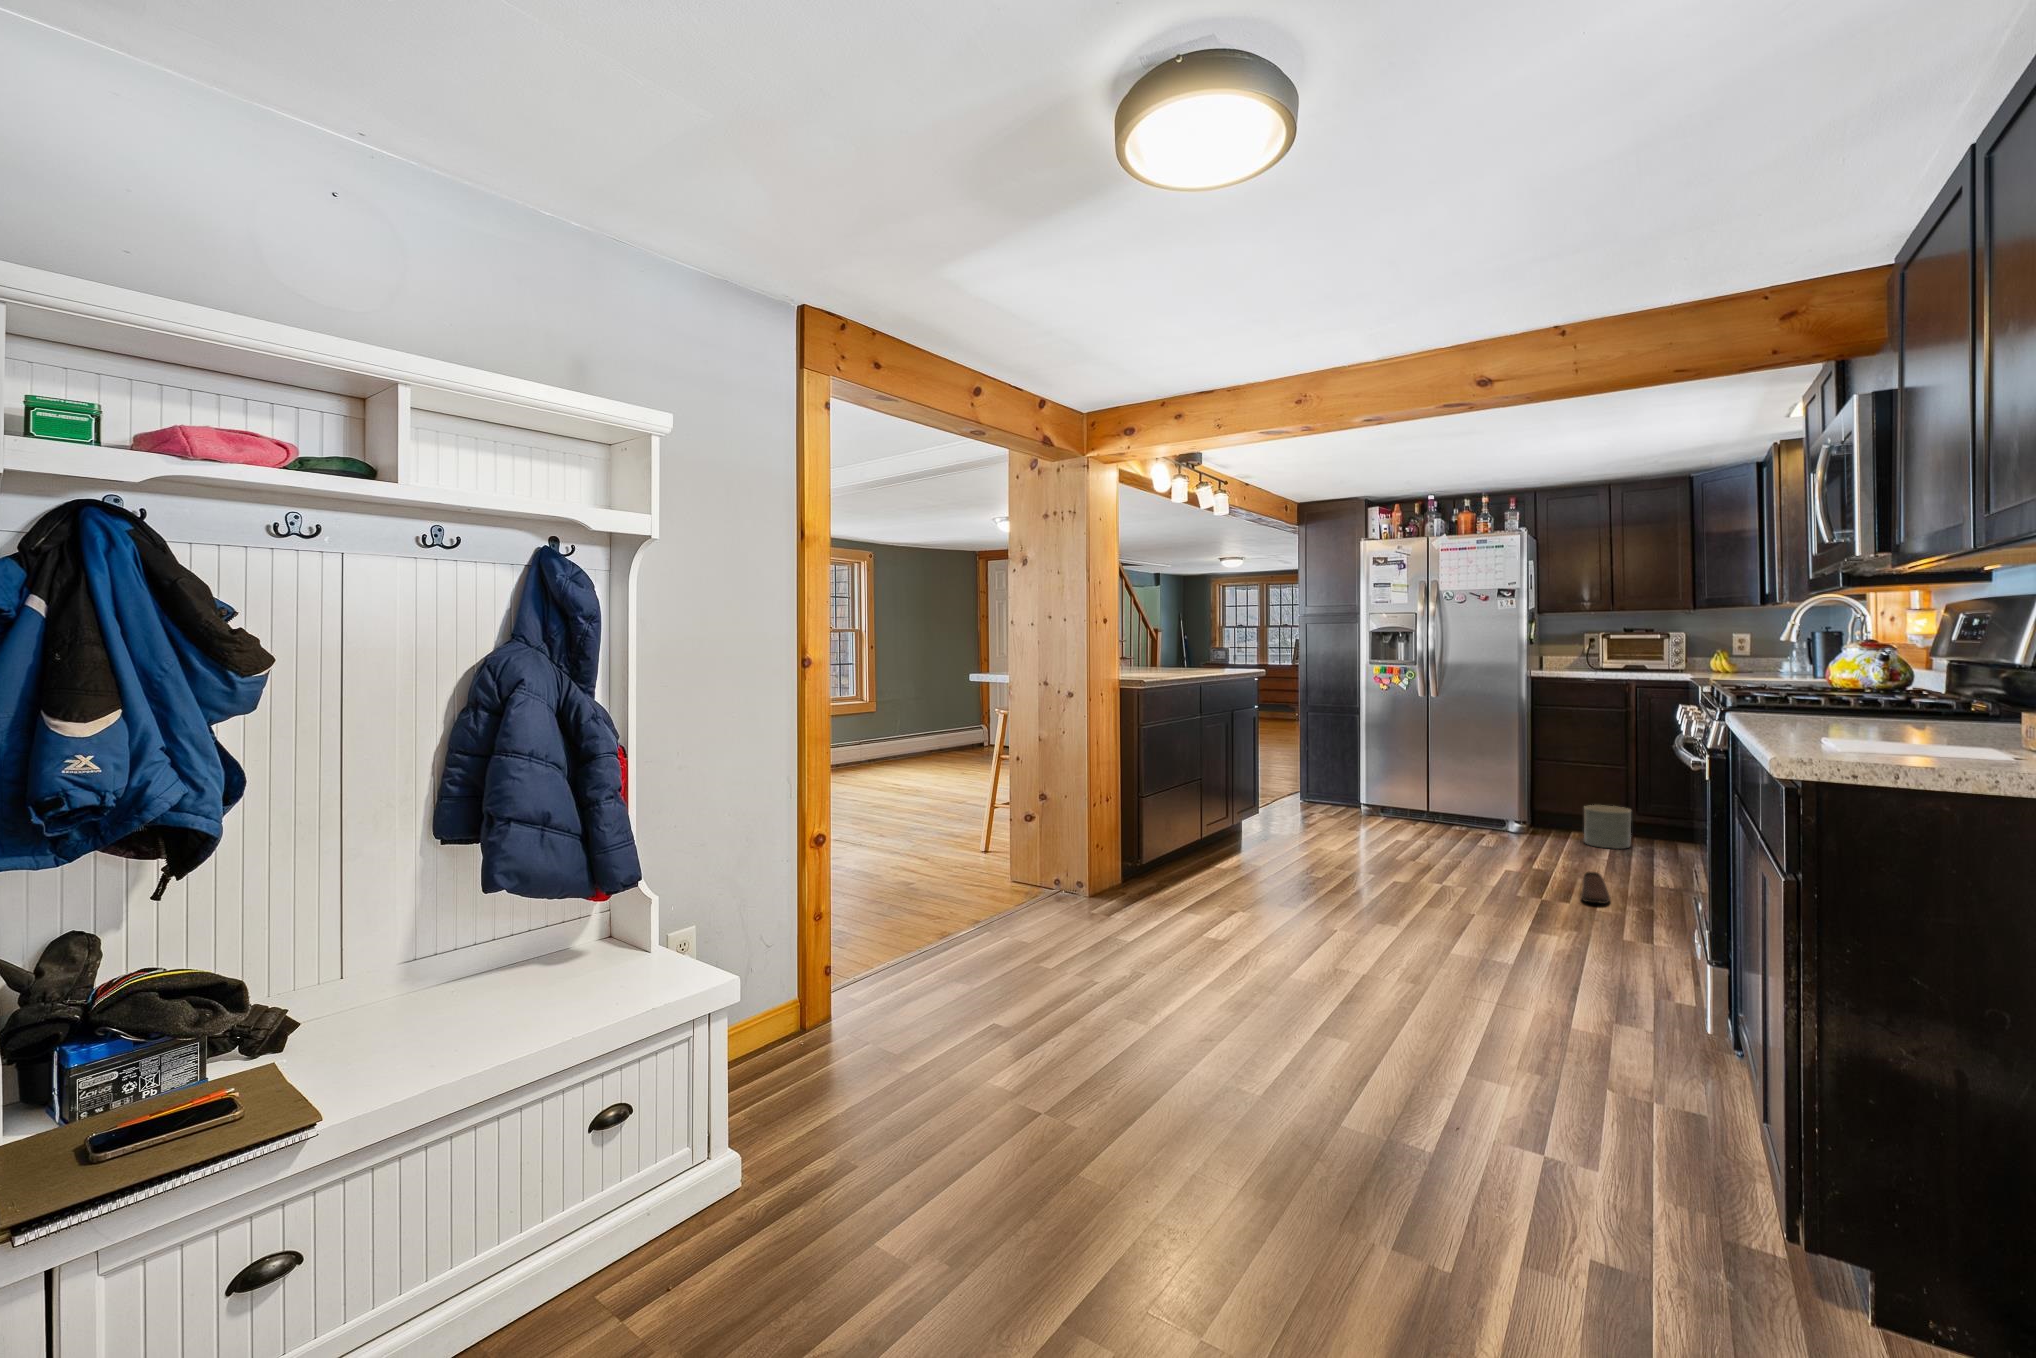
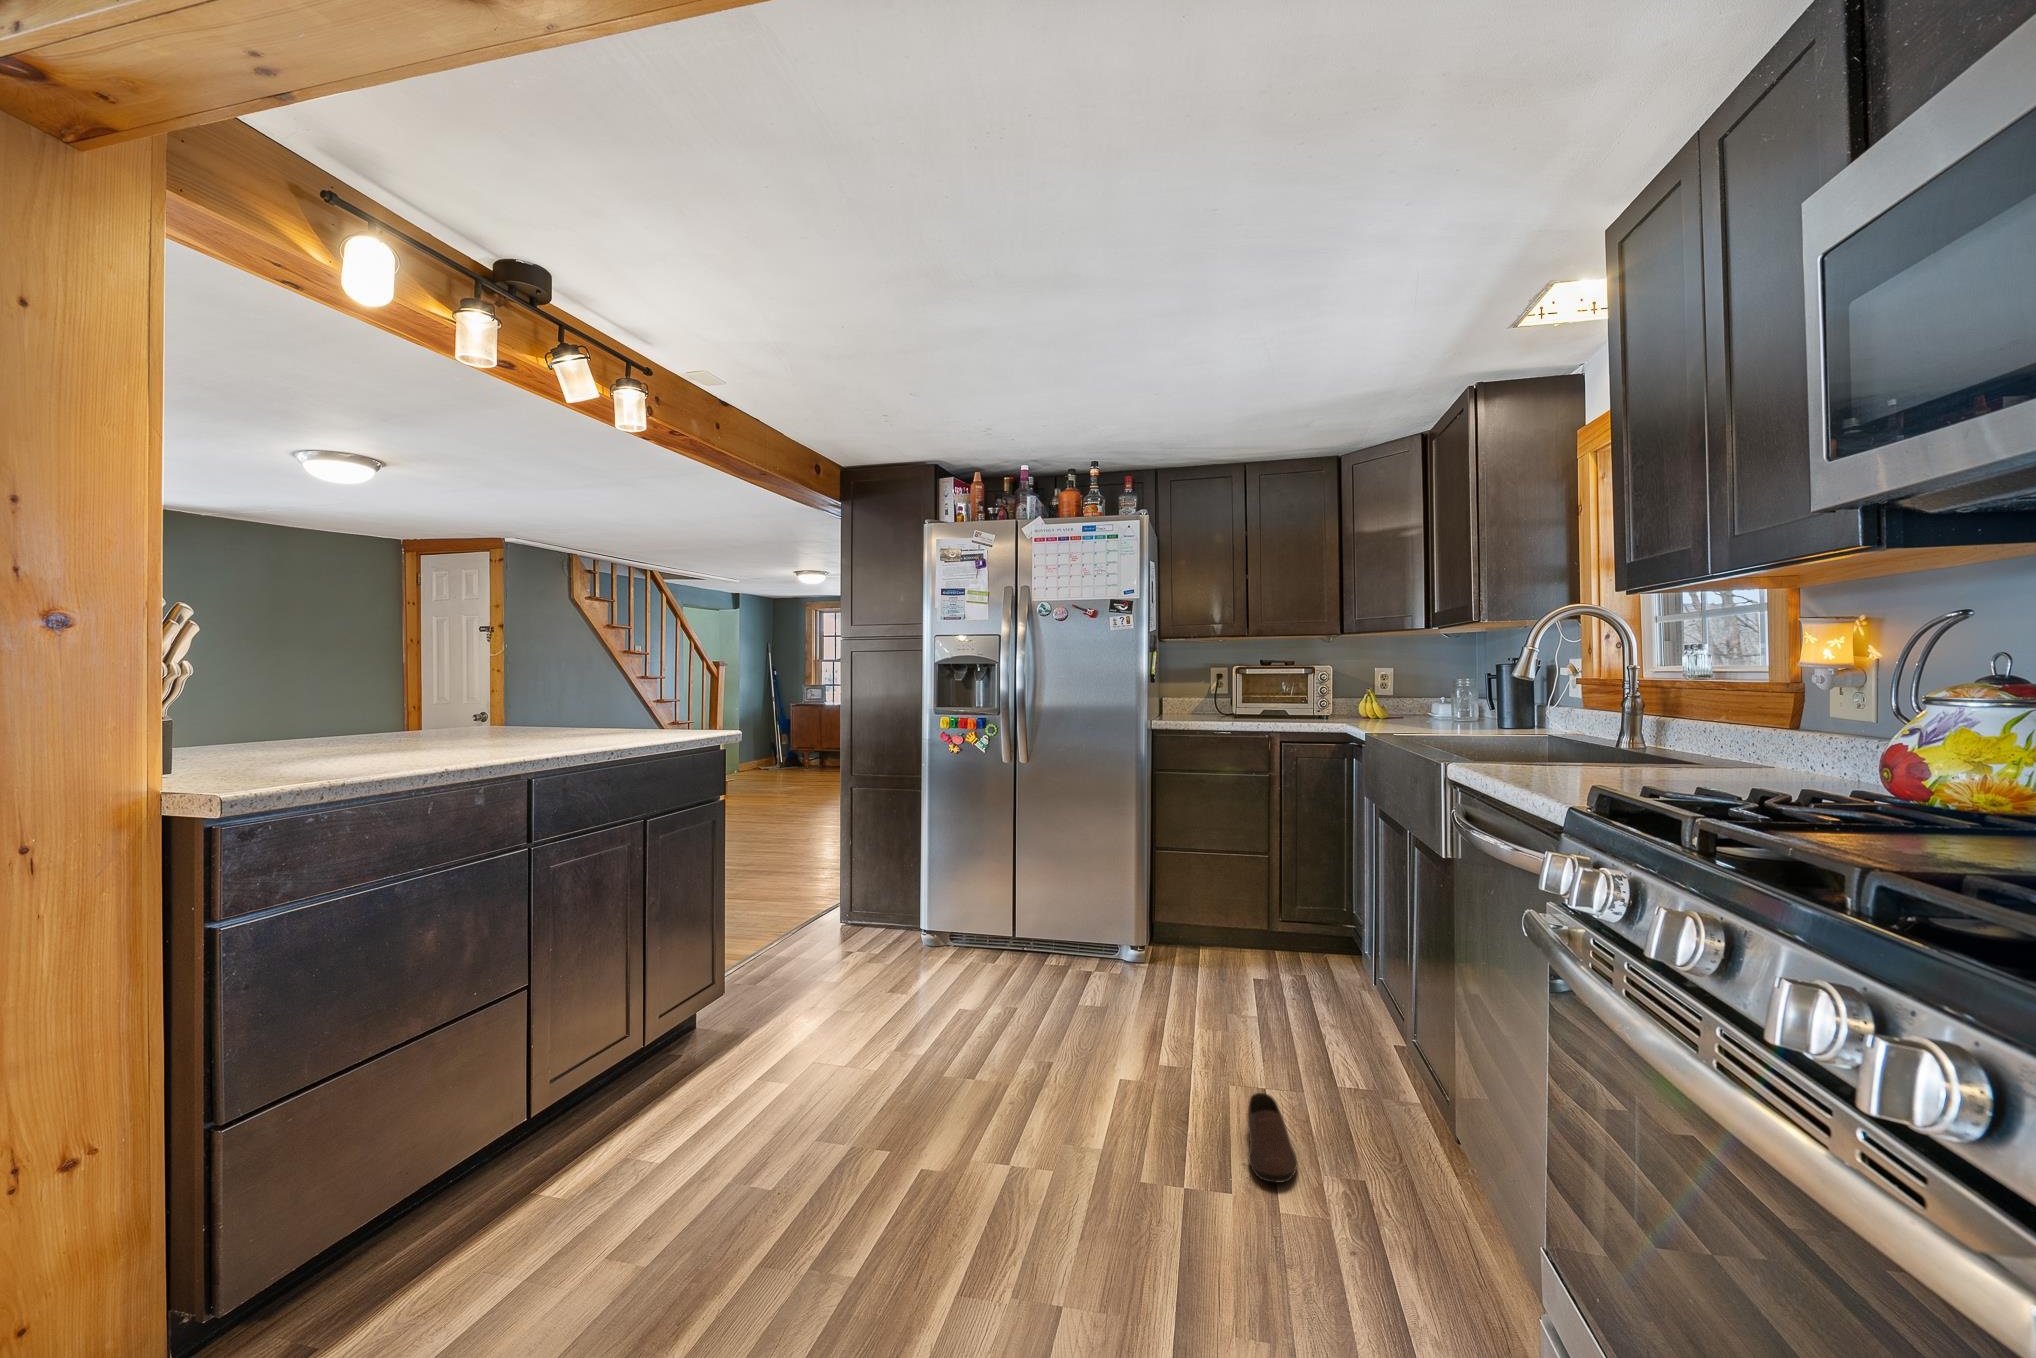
planter: present [1584,805,1631,849] -> none [1226,920,1287,990]

